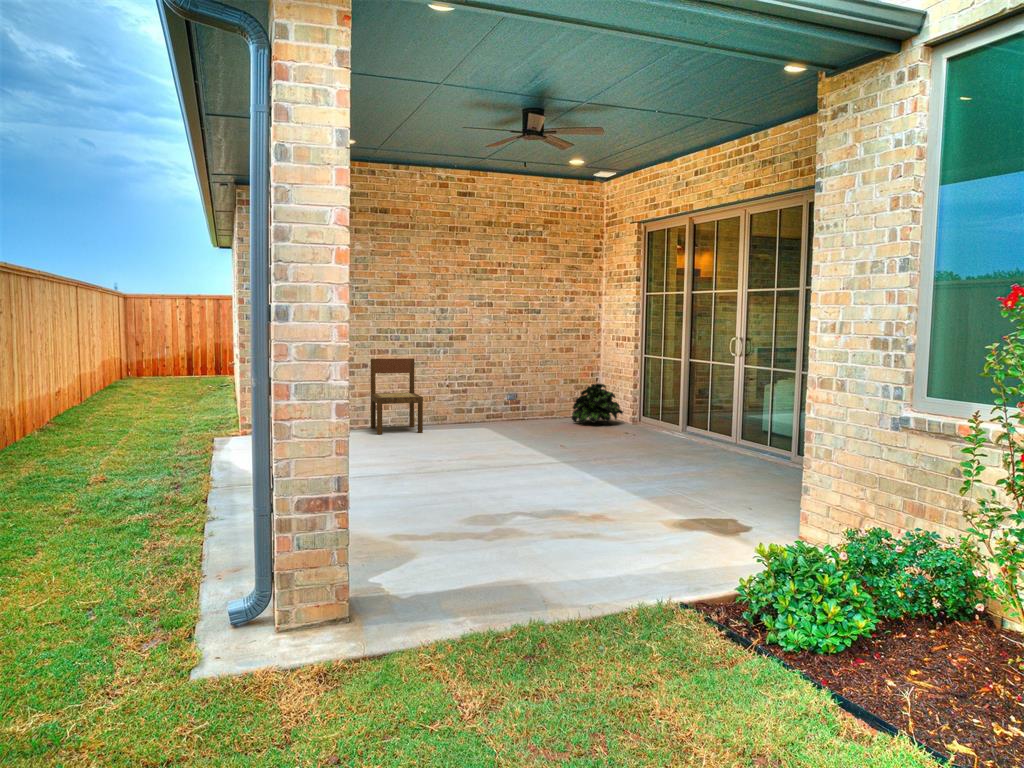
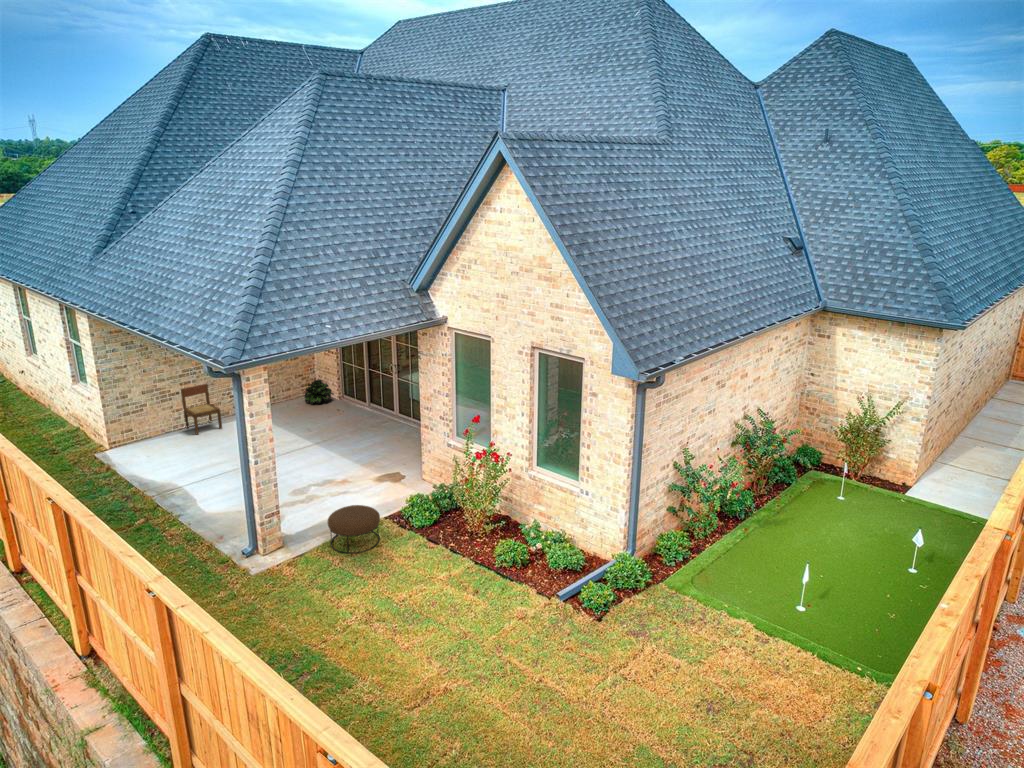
ottoman: none [477,530,658,692] -> present [328,505,380,554]

